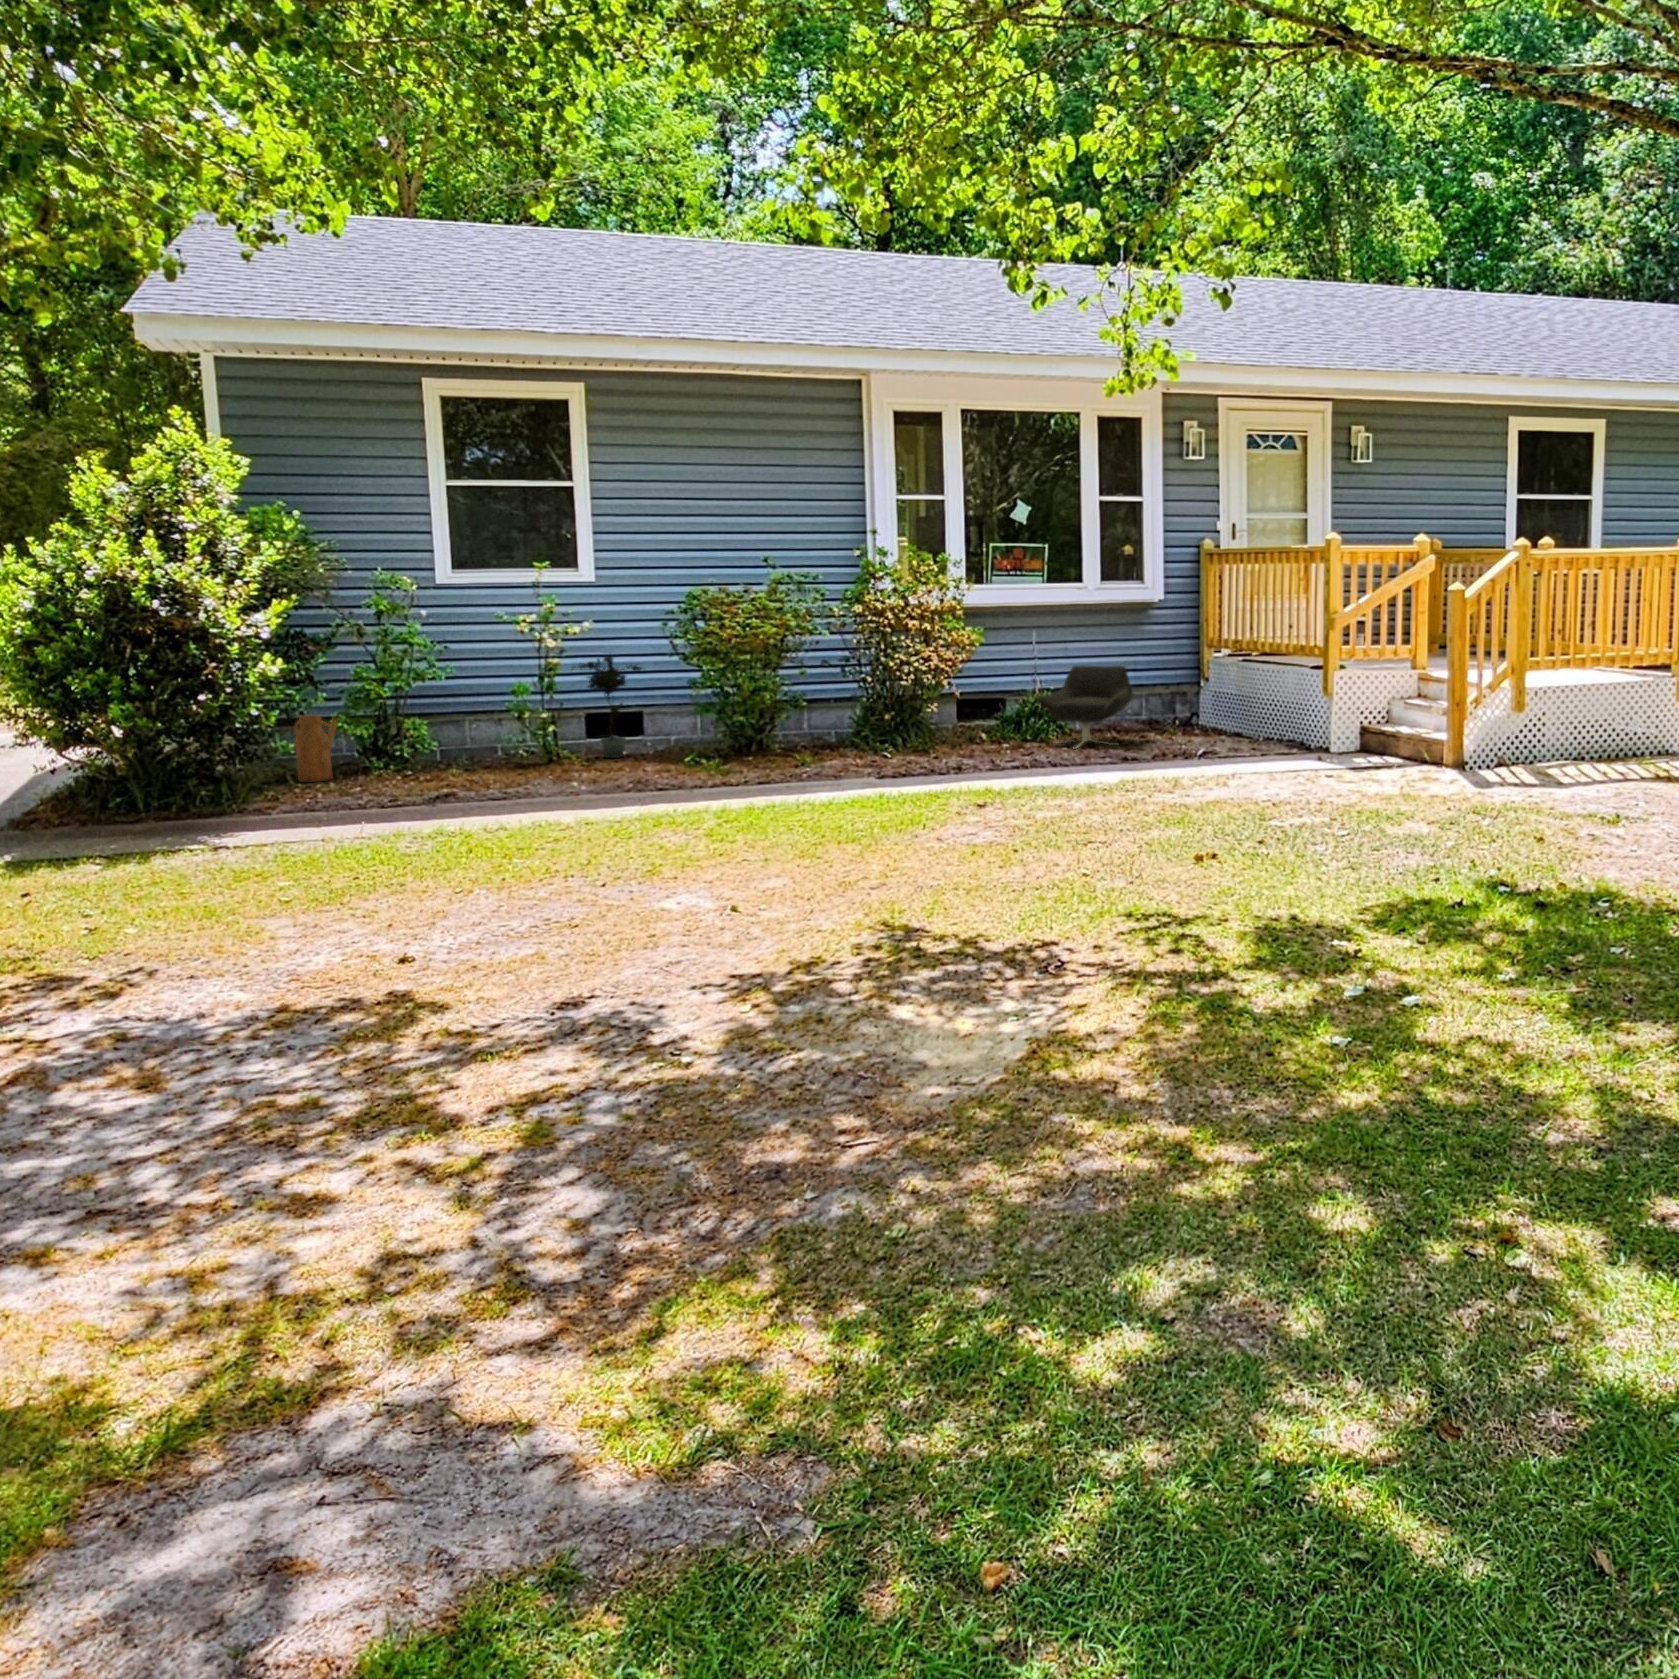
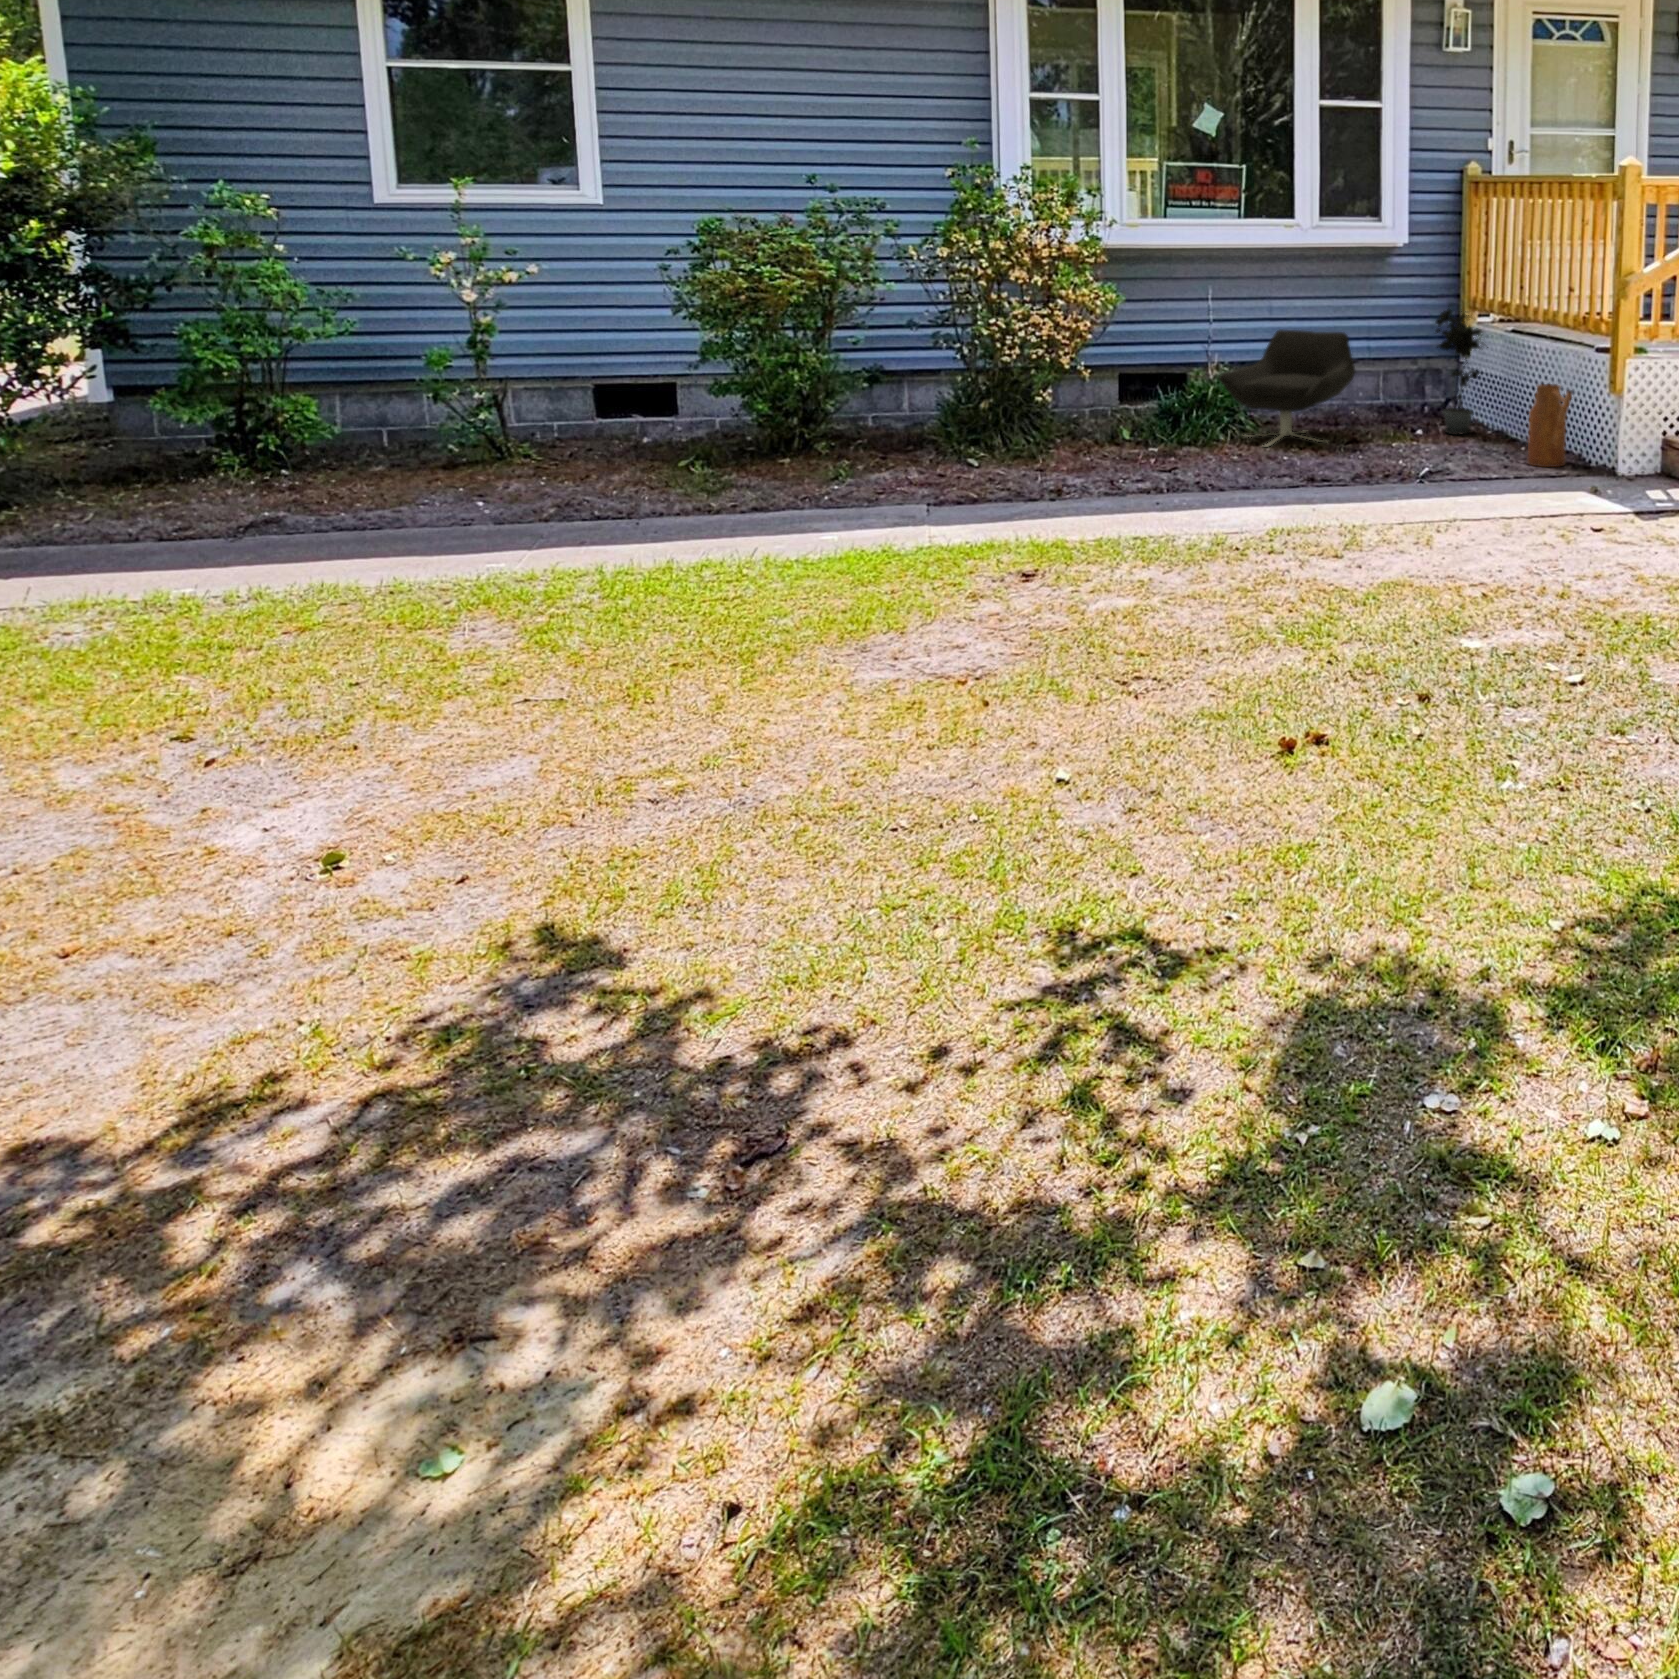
potted plant: present [572,655,642,758] -> present [1435,309,1488,435]
watering can: present [294,715,338,782] -> present [1527,384,1573,467]

